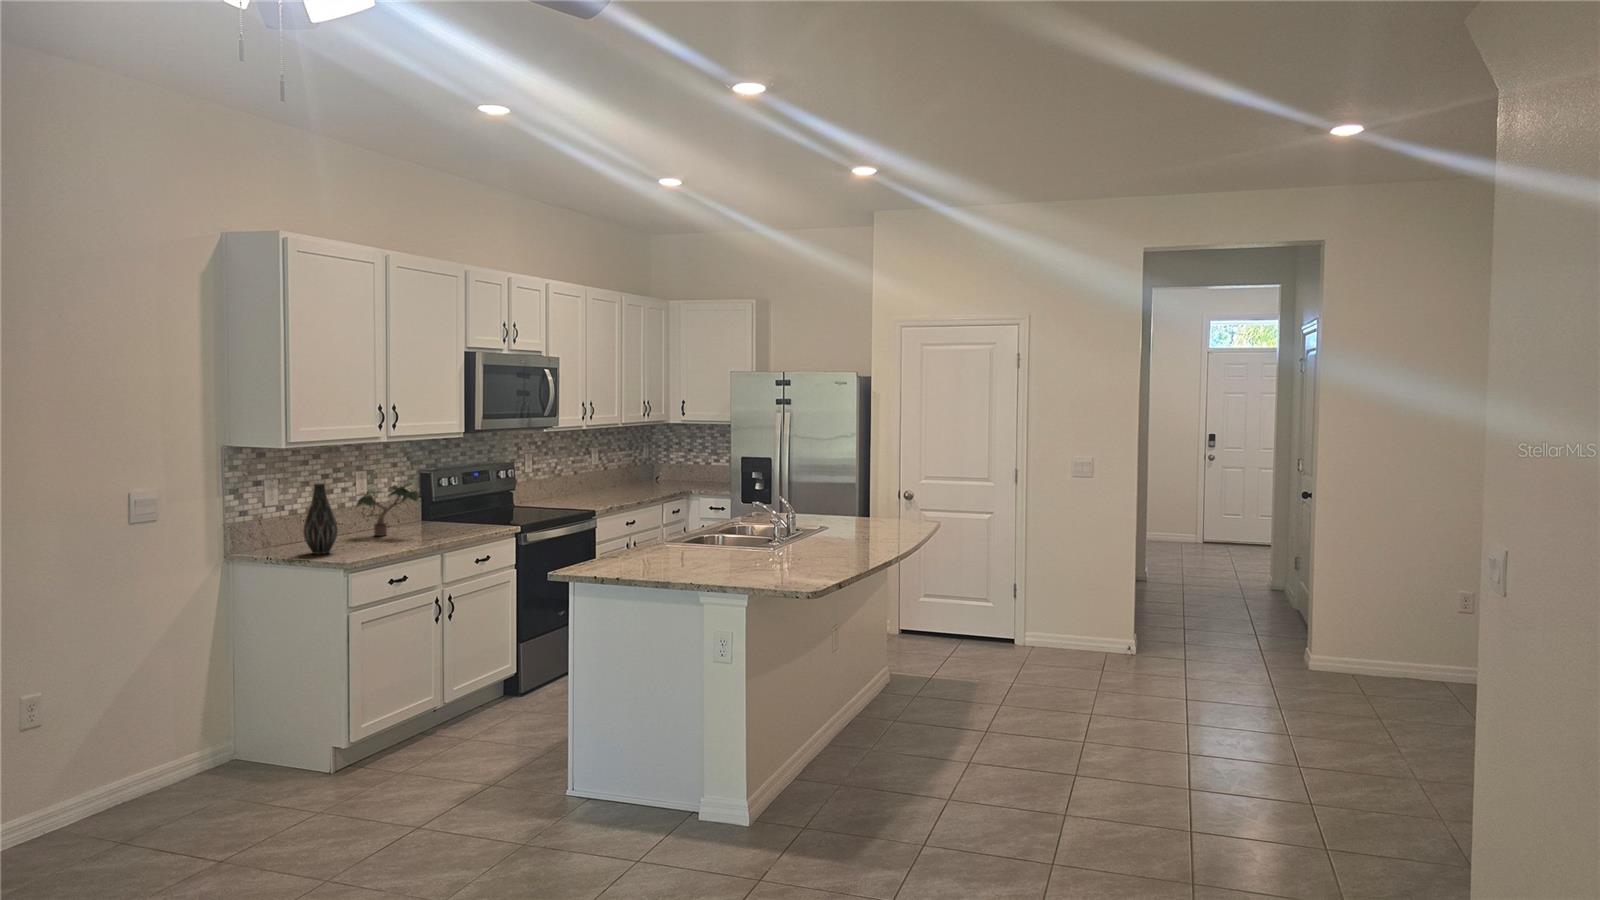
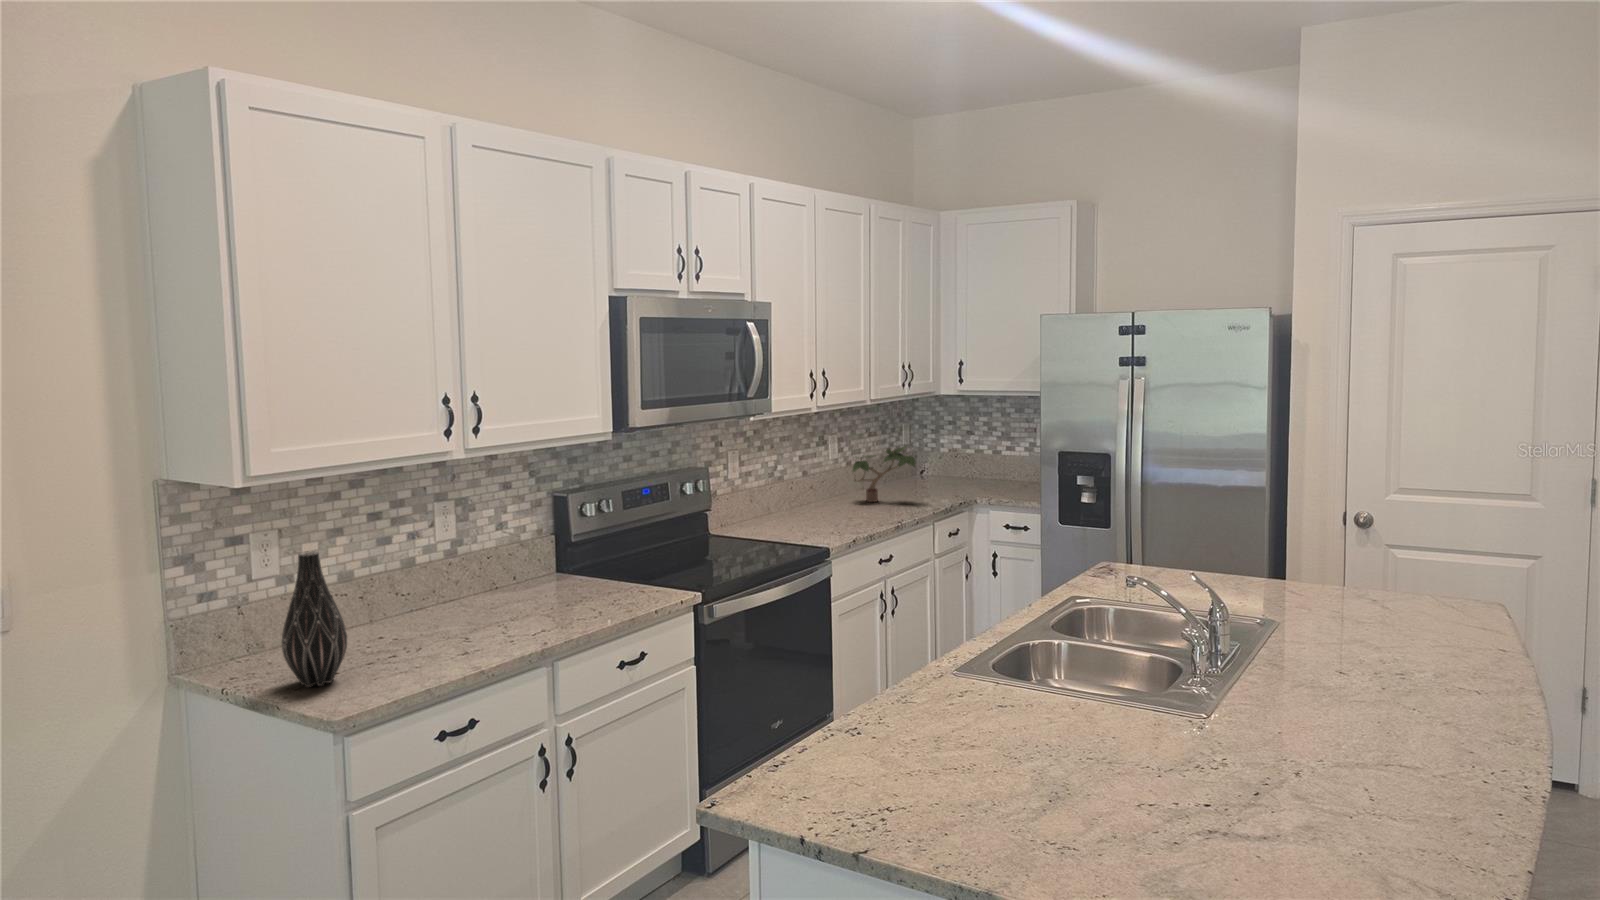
potted plant: present [357,483,419,536] -> present [853,447,916,502]

